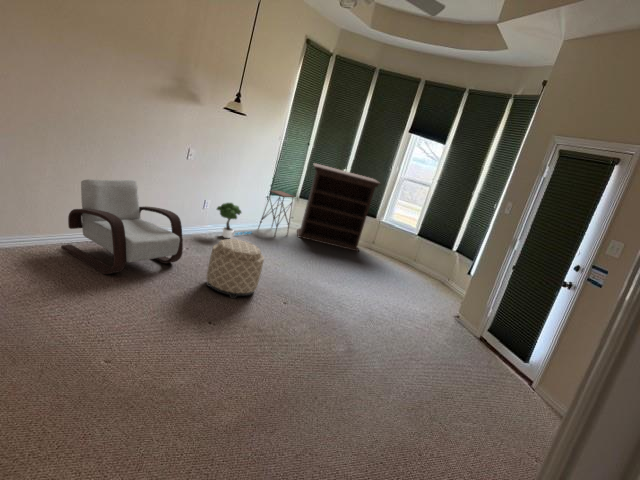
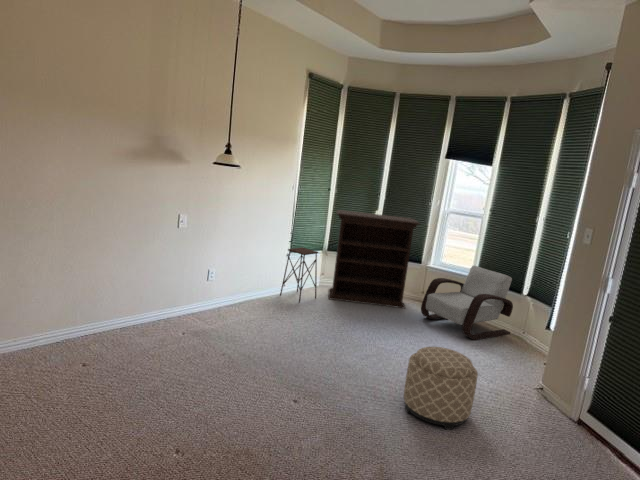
armchair: present [61,179,183,274] -> present [421,266,513,340]
potted tree: present [217,203,251,238] -> none [223,270,271,313]
ottoman: present [206,239,264,299] -> present [404,347,478,430]

